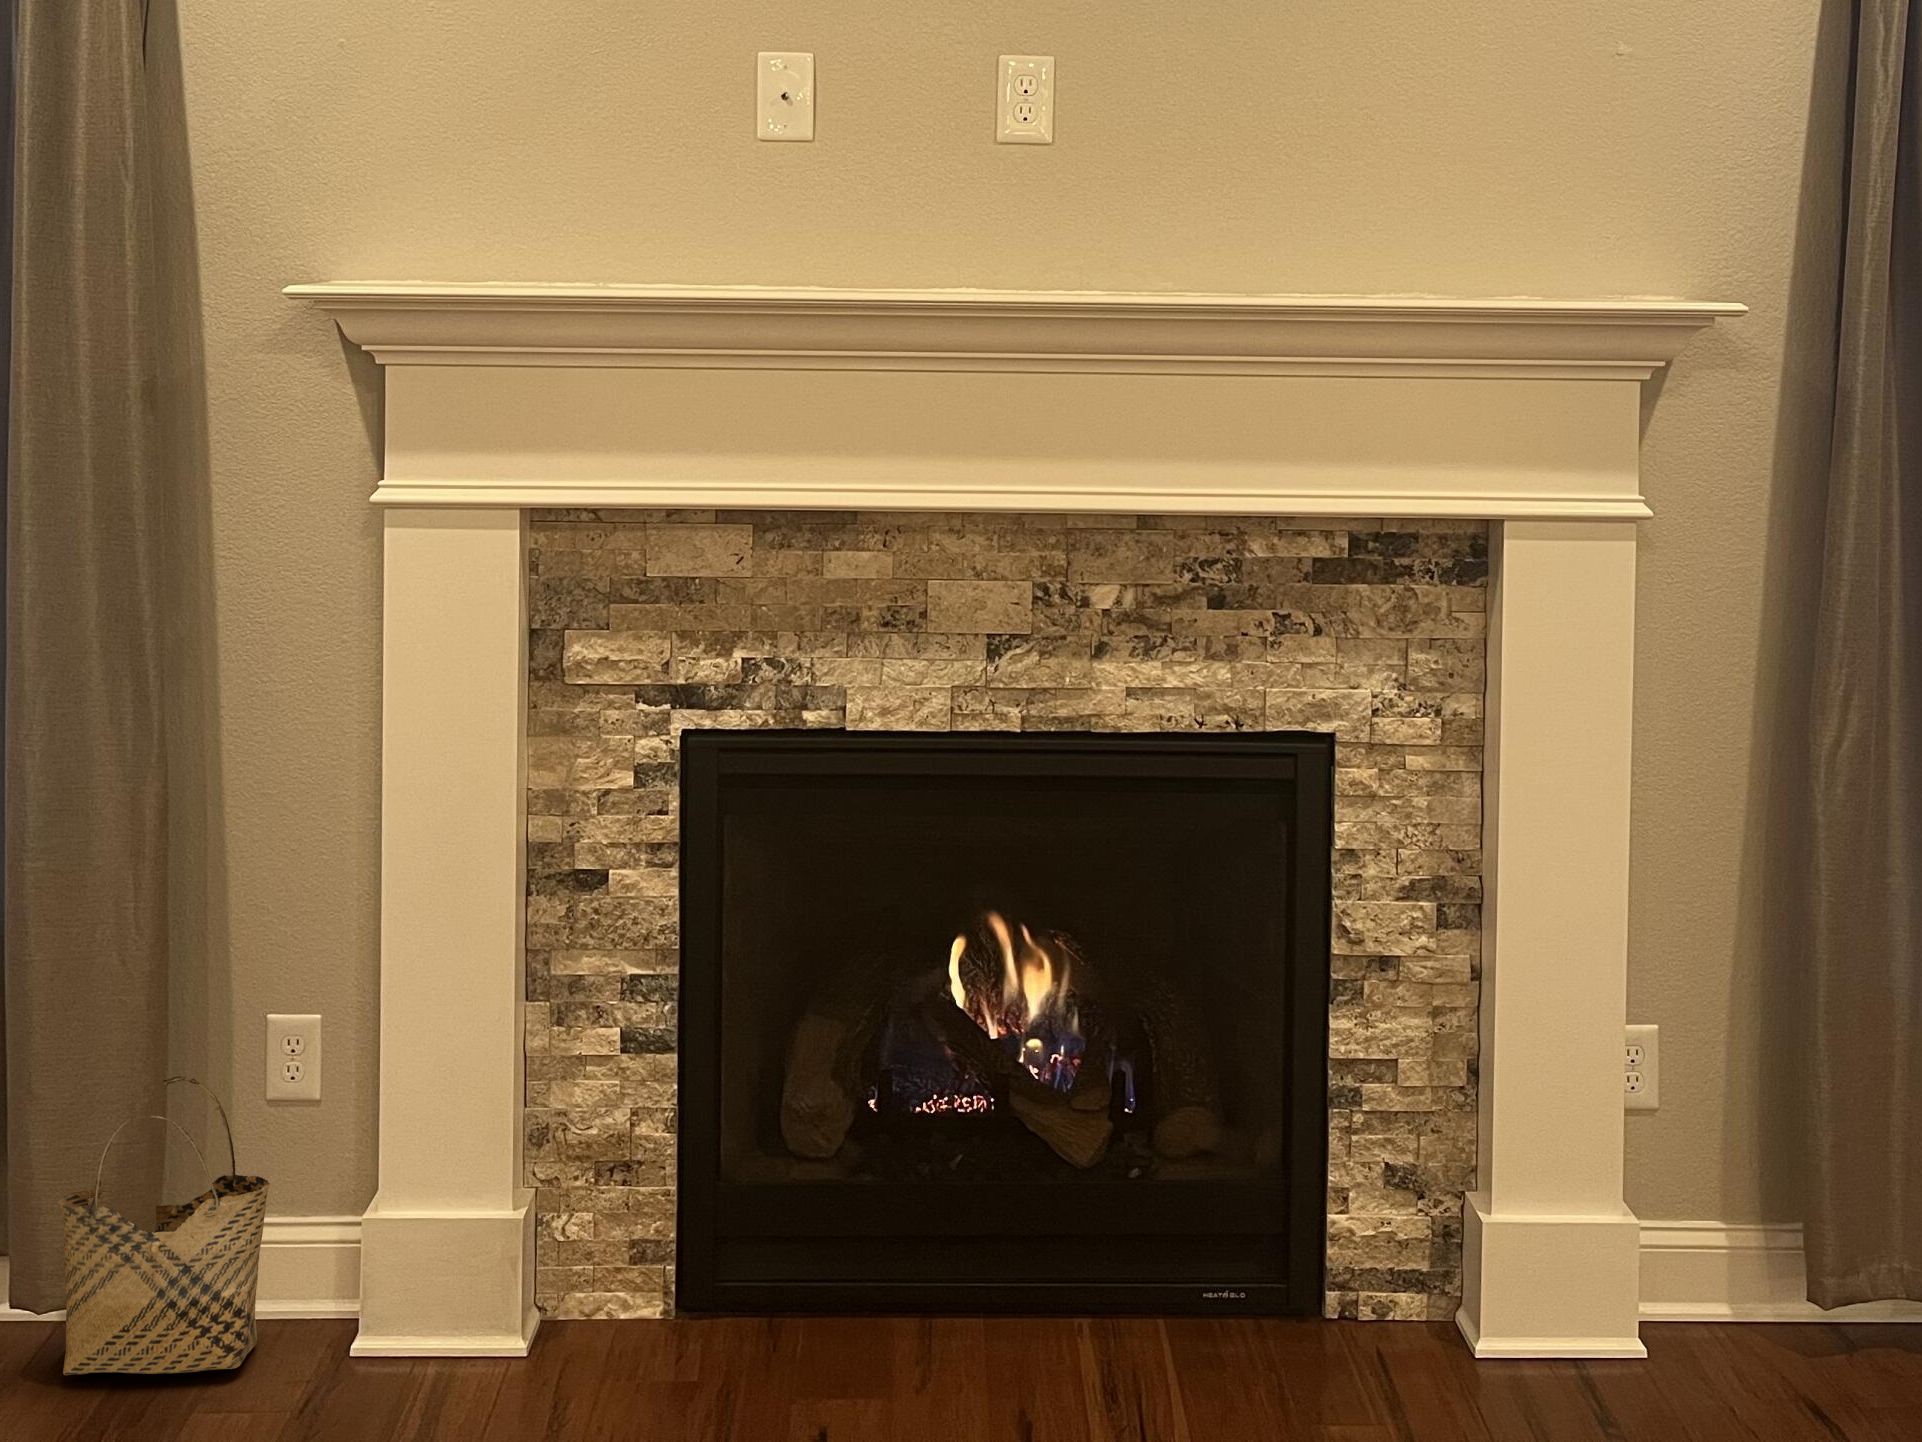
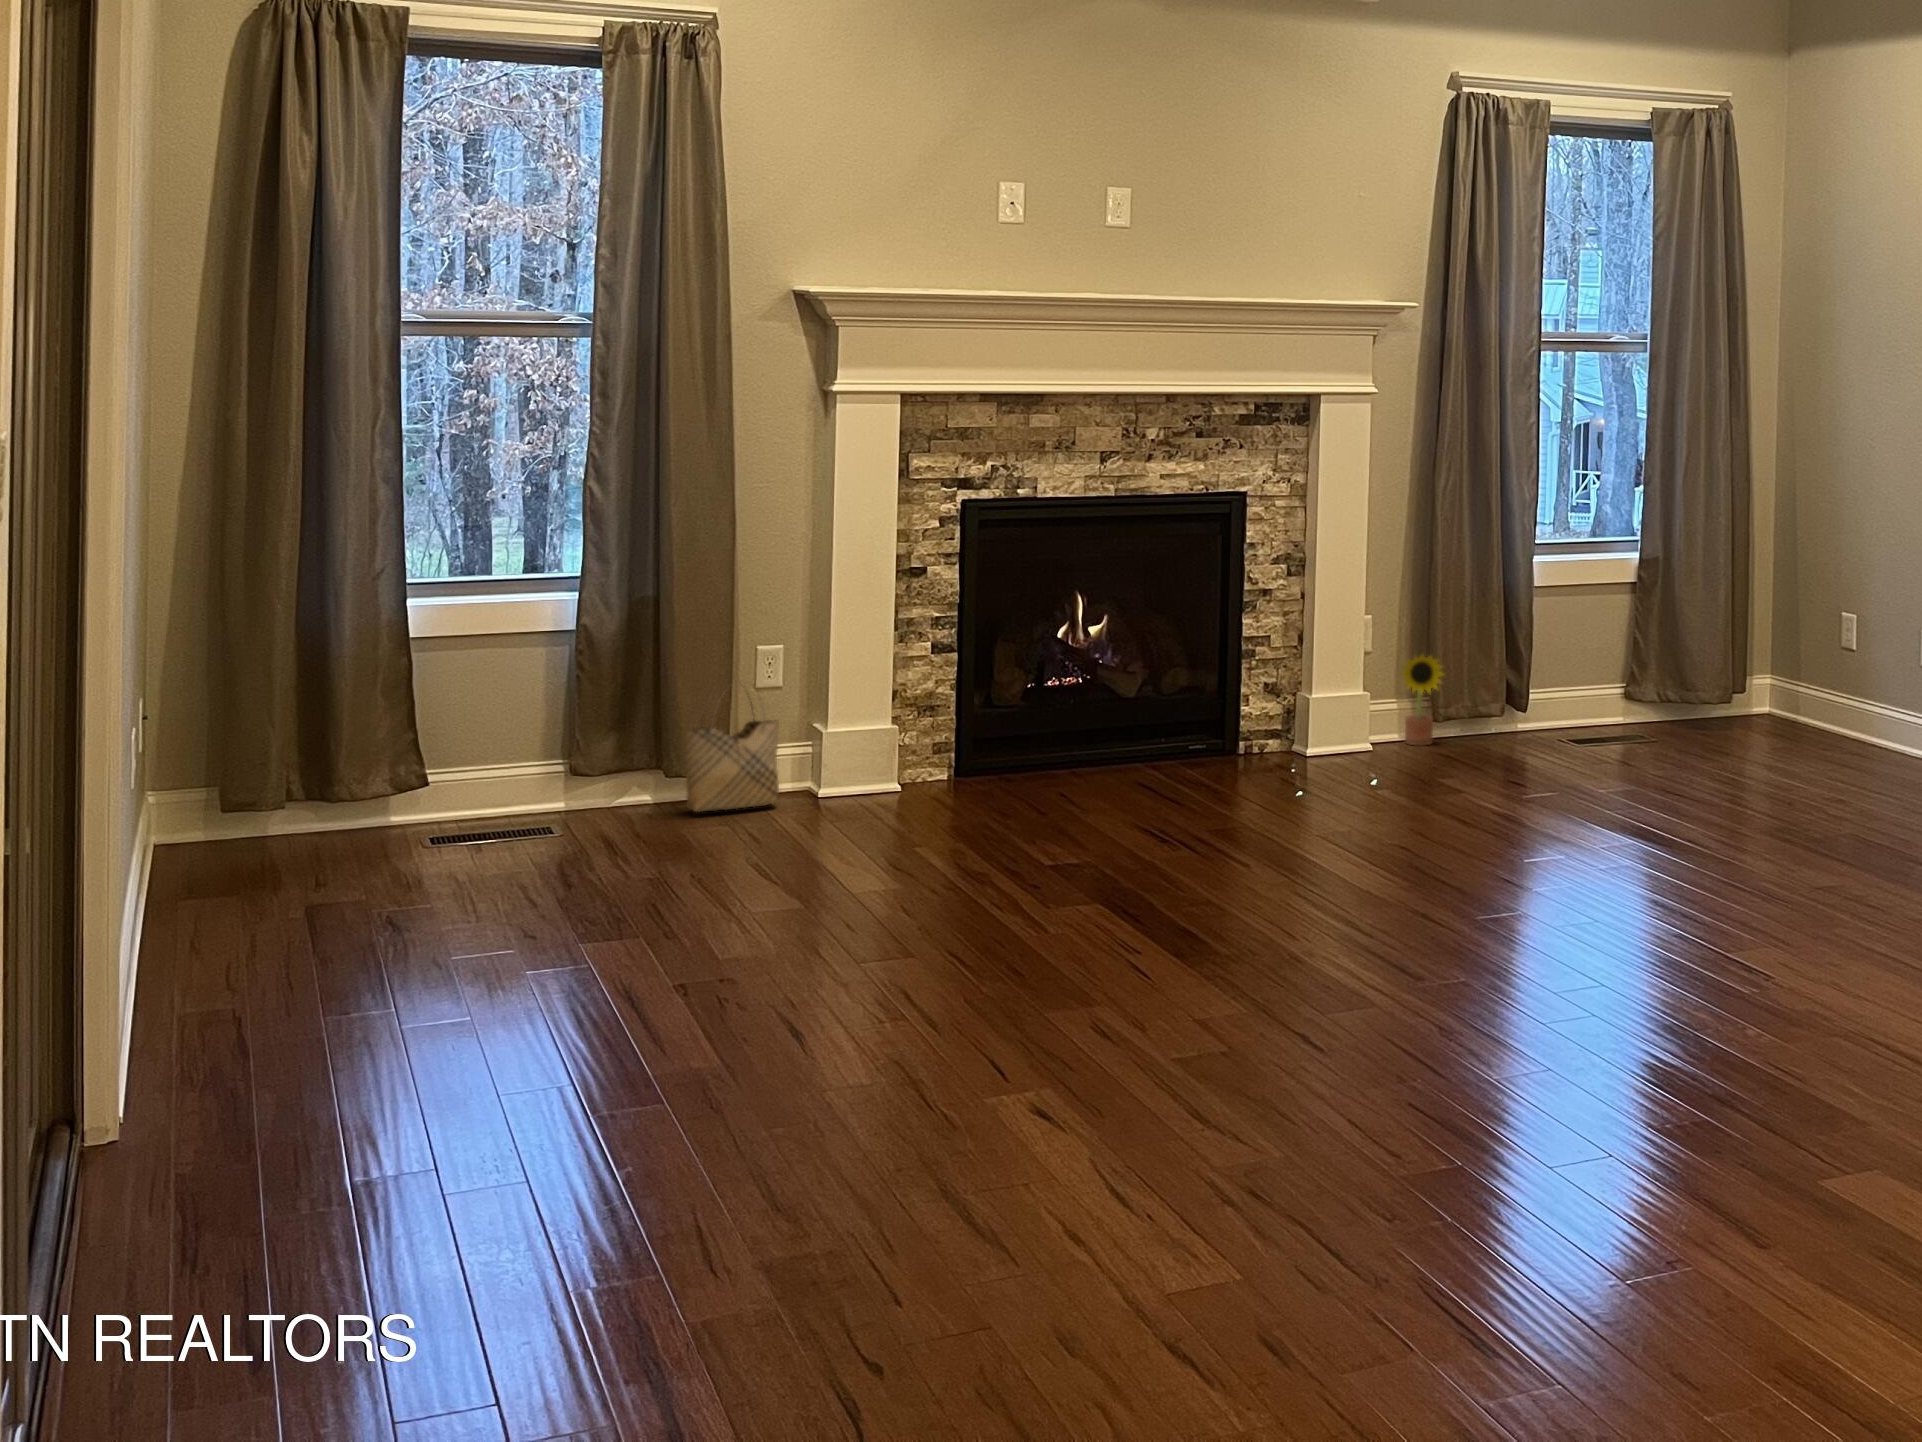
decorative plant: none [1709,1149,1832,1366] -> present [1401,655,1444,745]

